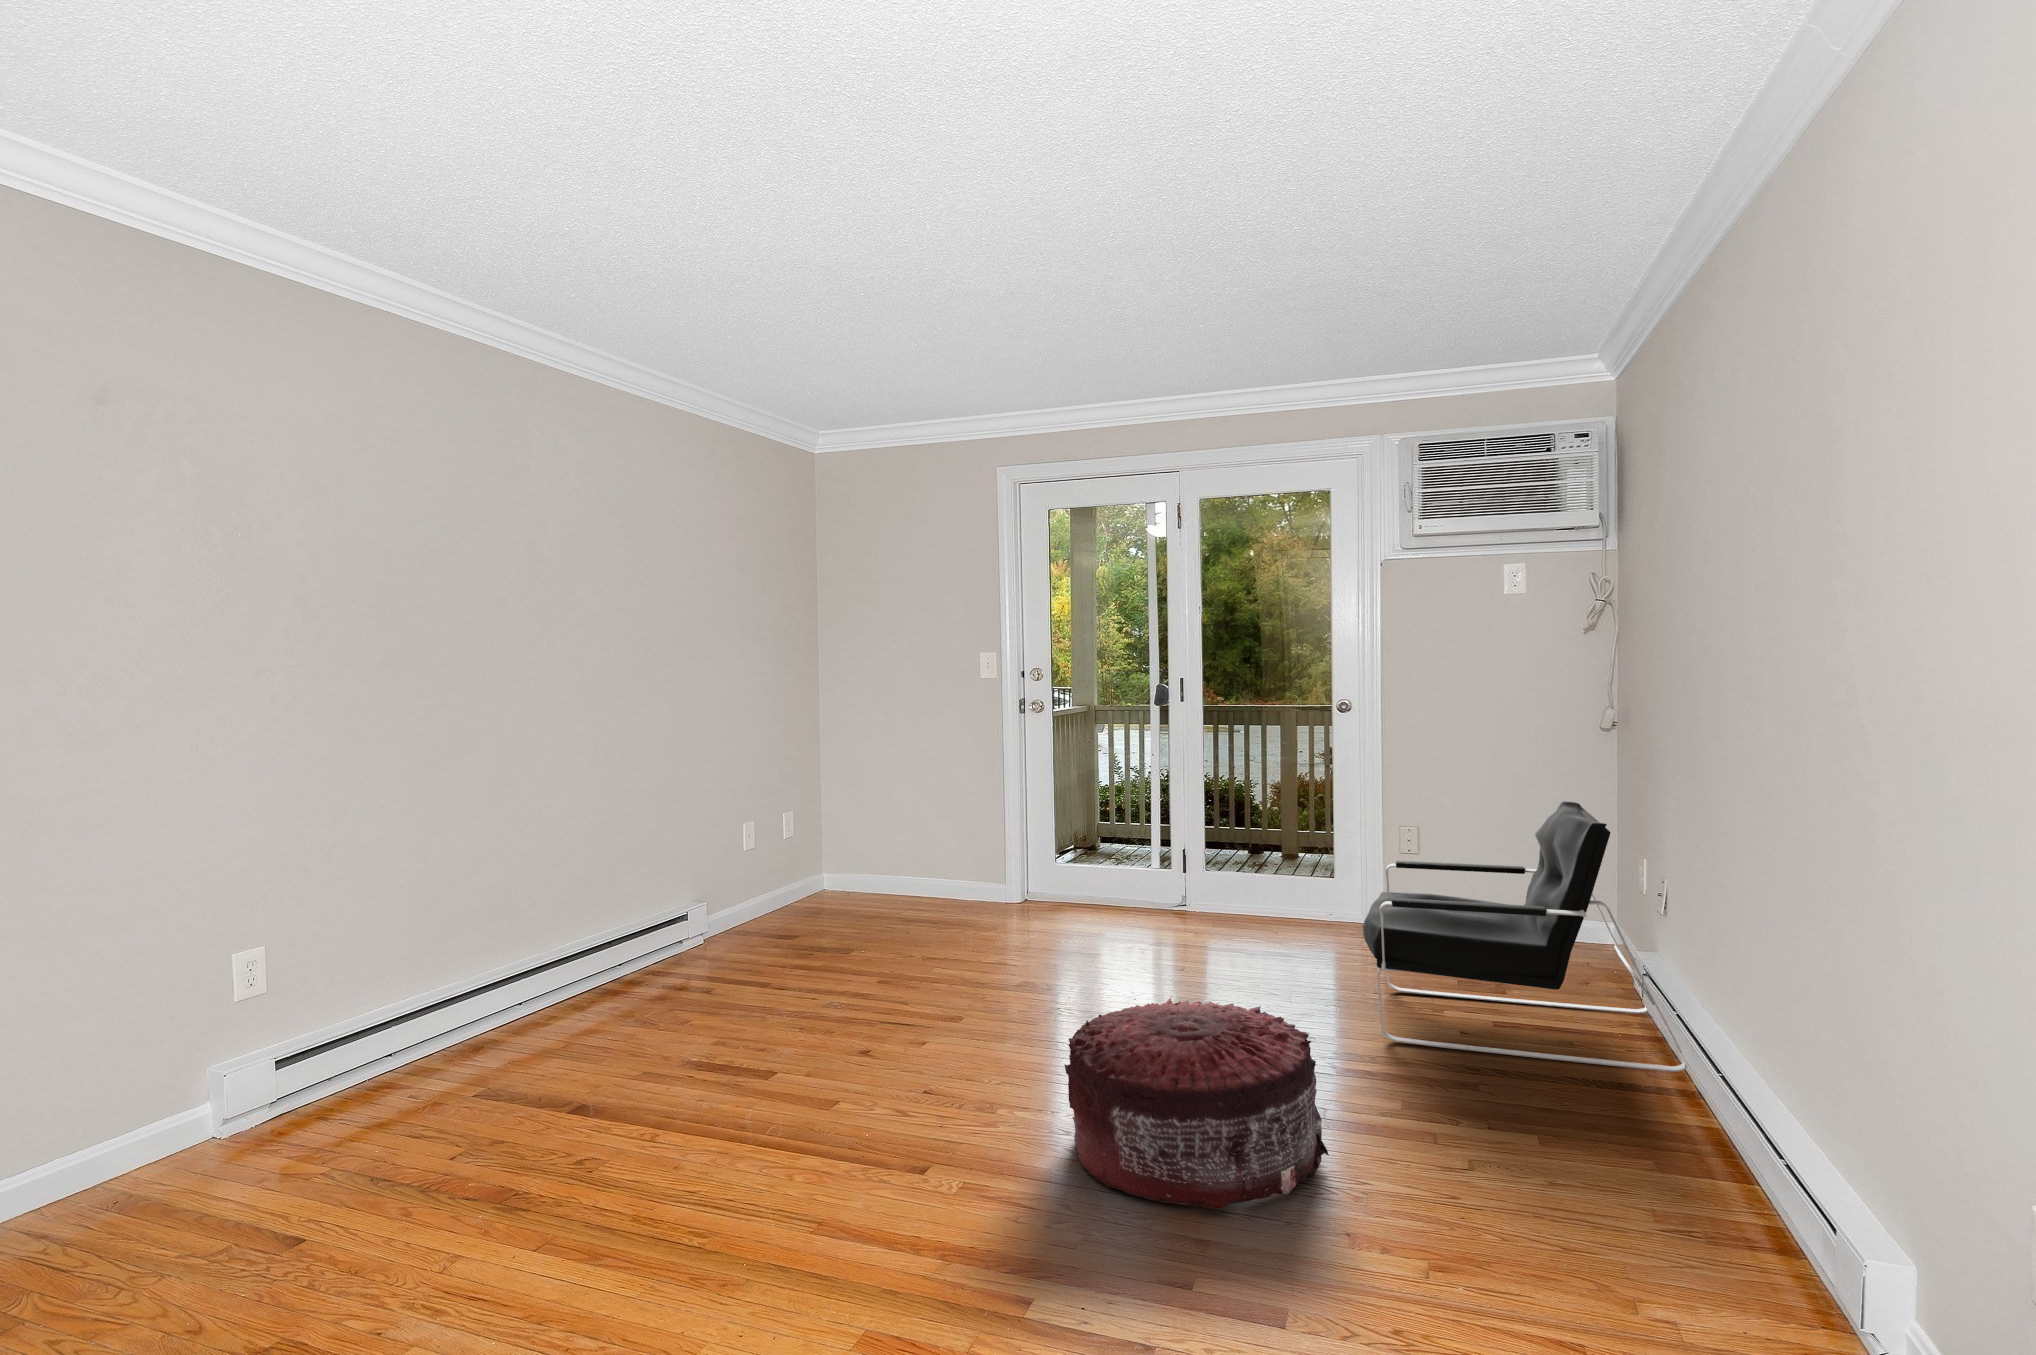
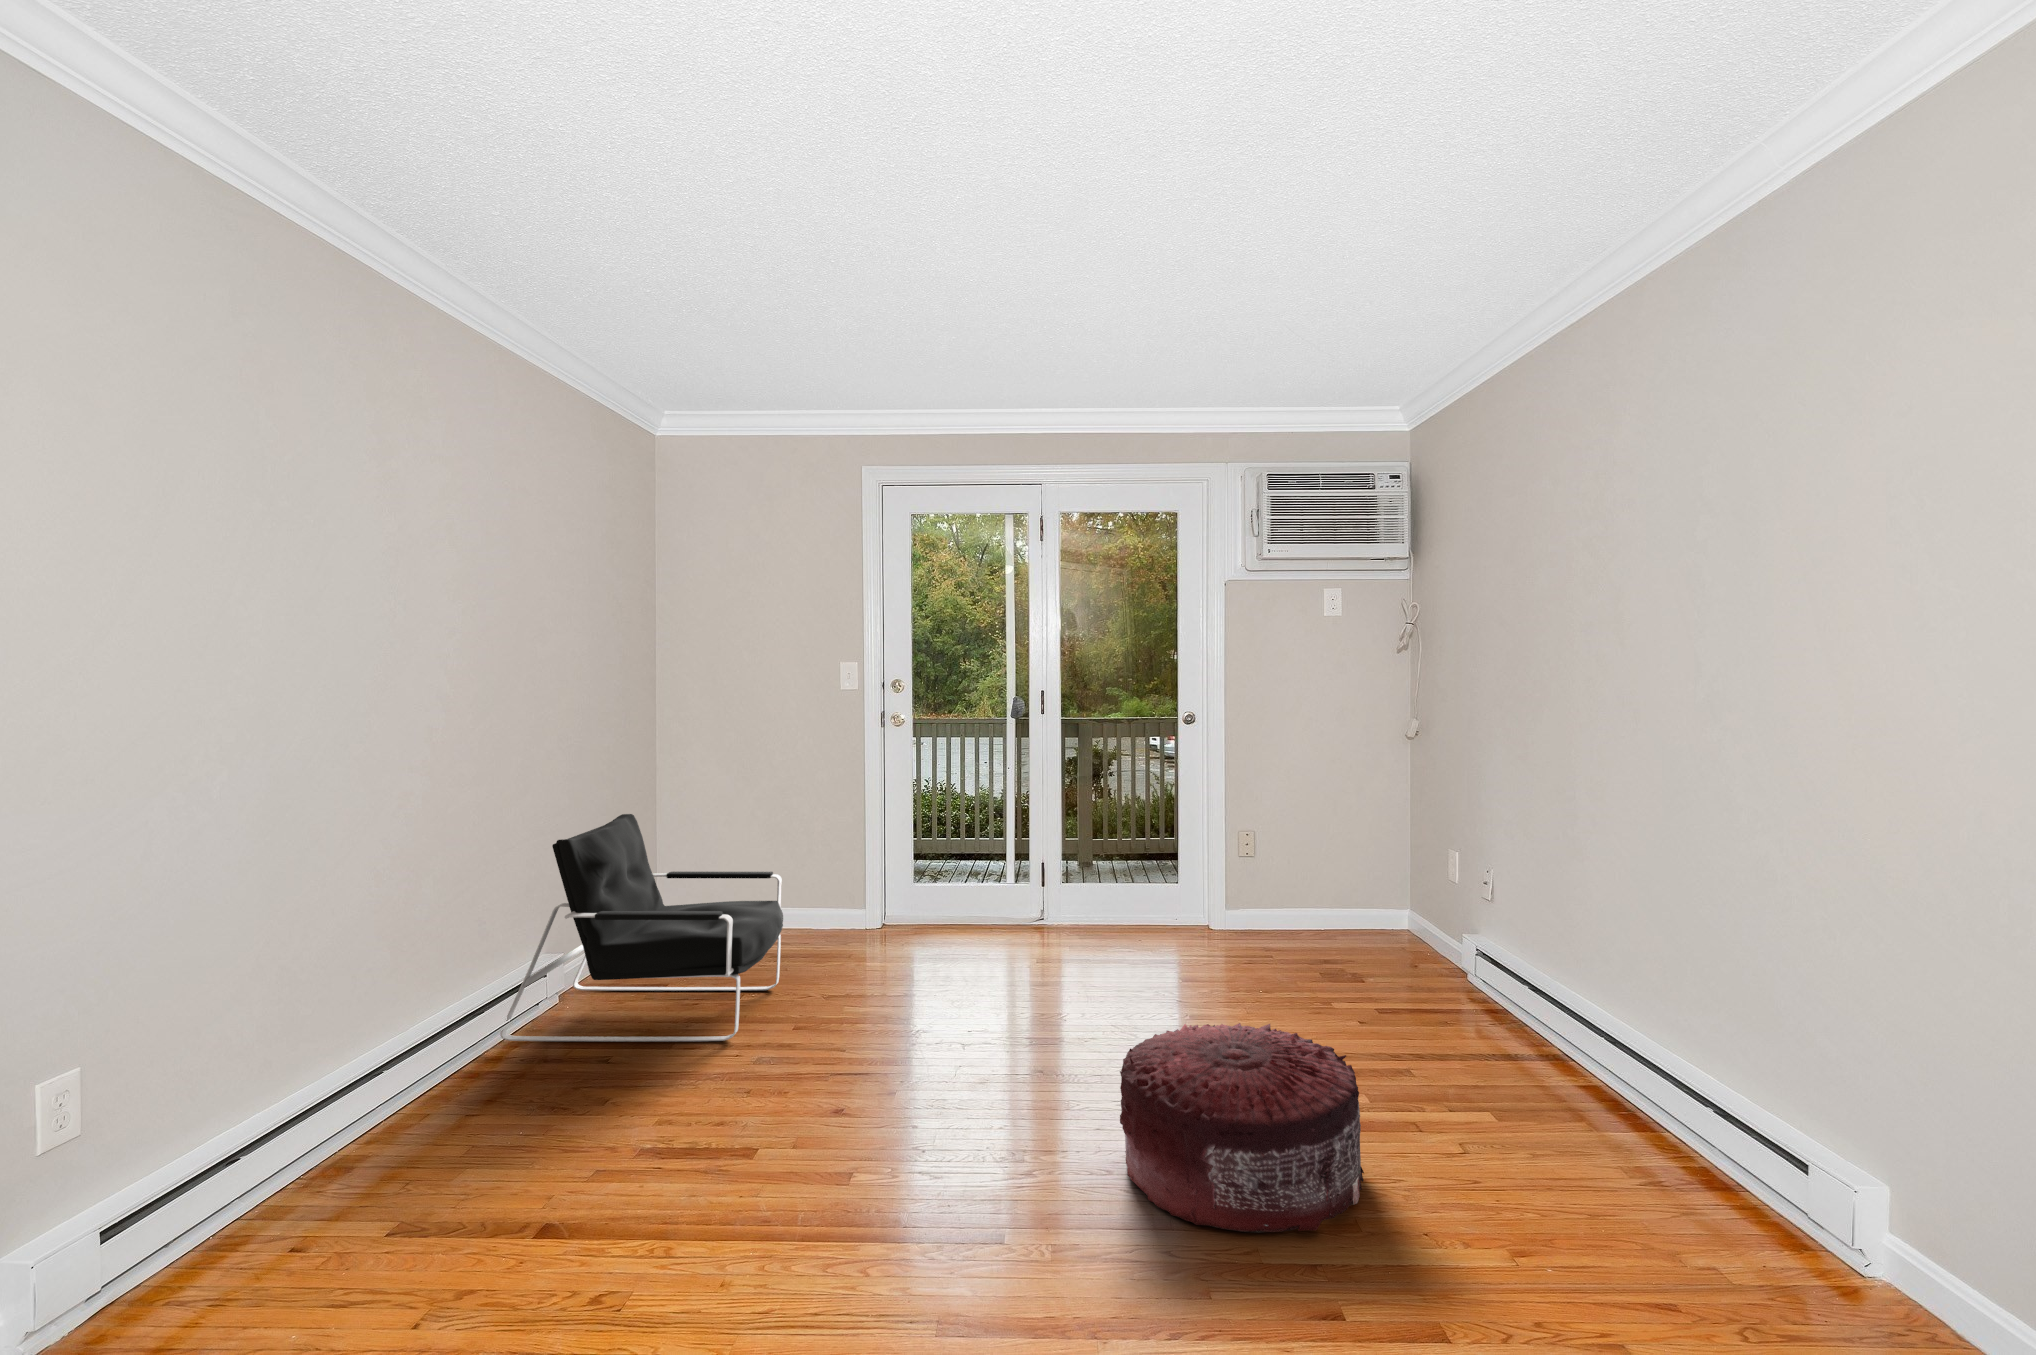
armchair: present [1363,801,1687,1072] -> present [500,814,783,1041]

